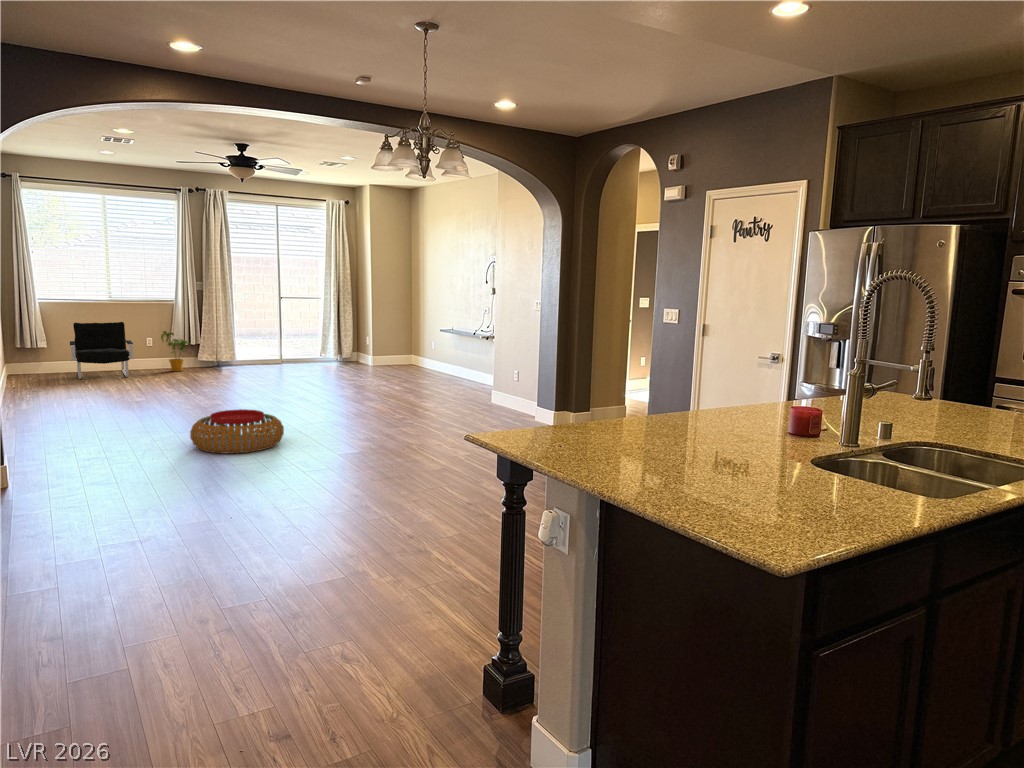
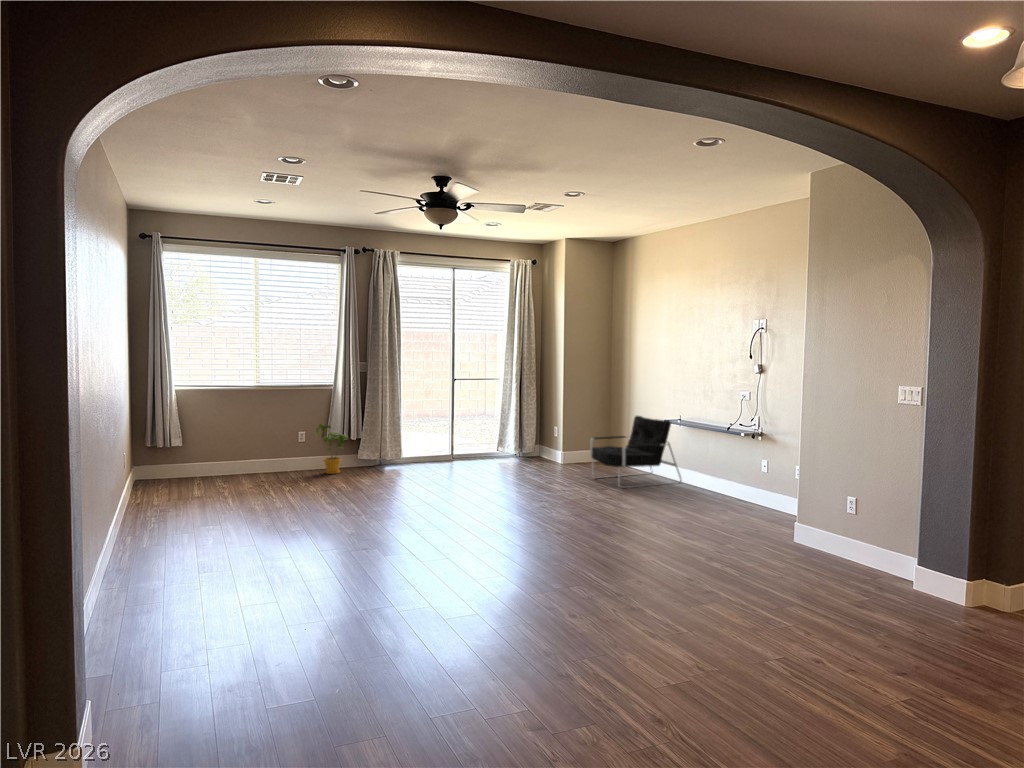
armchair: present [70,322,134,379] -> present [590,416,682,486]
pouf: present [190,409,284,454] -> none [401,603,566,718]

